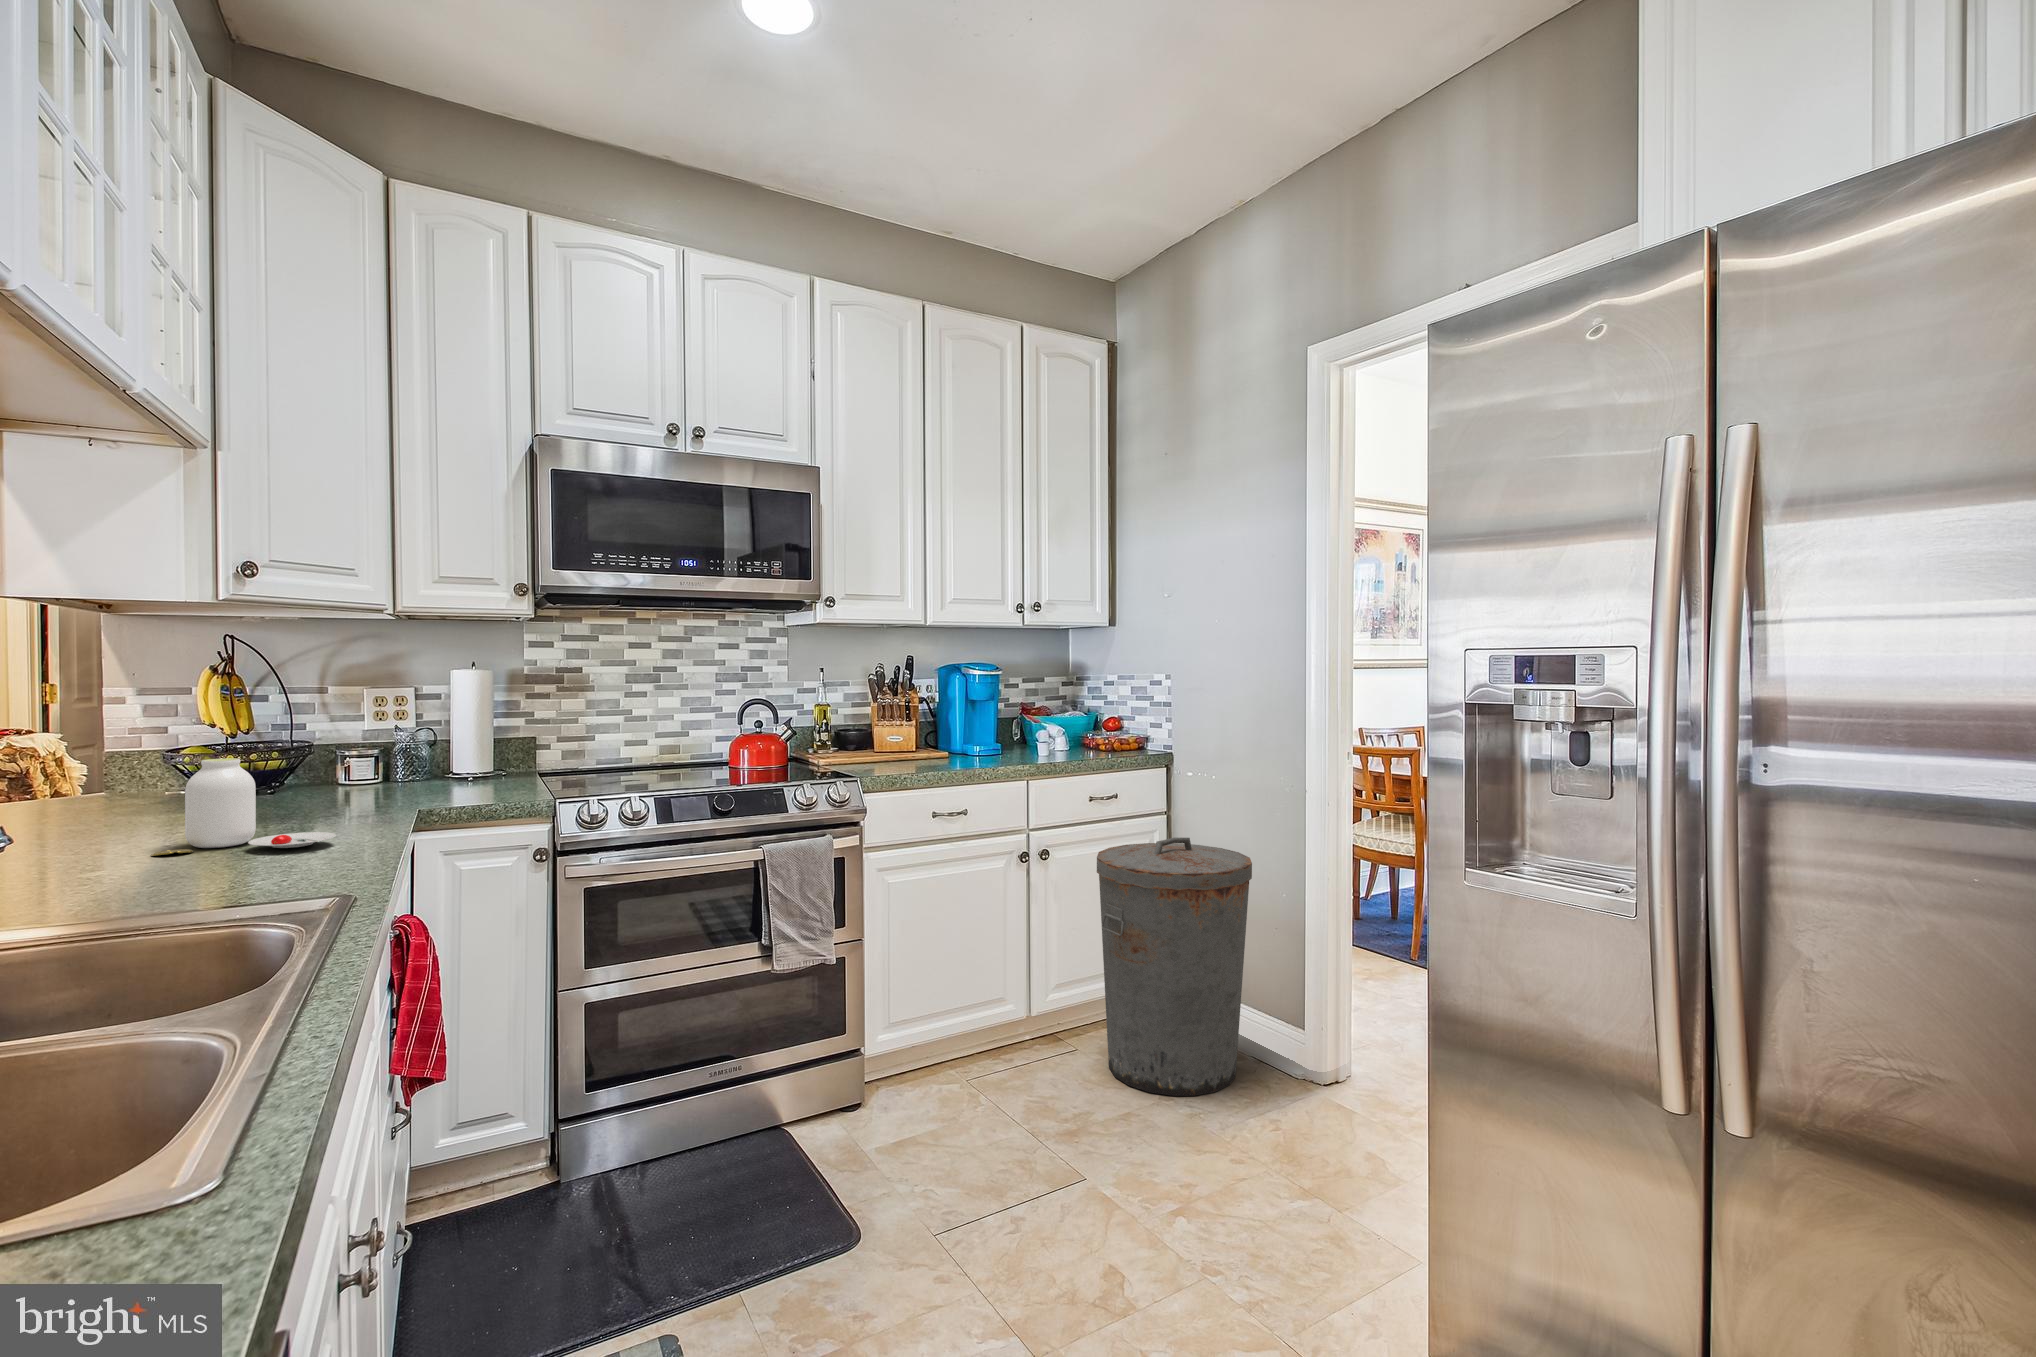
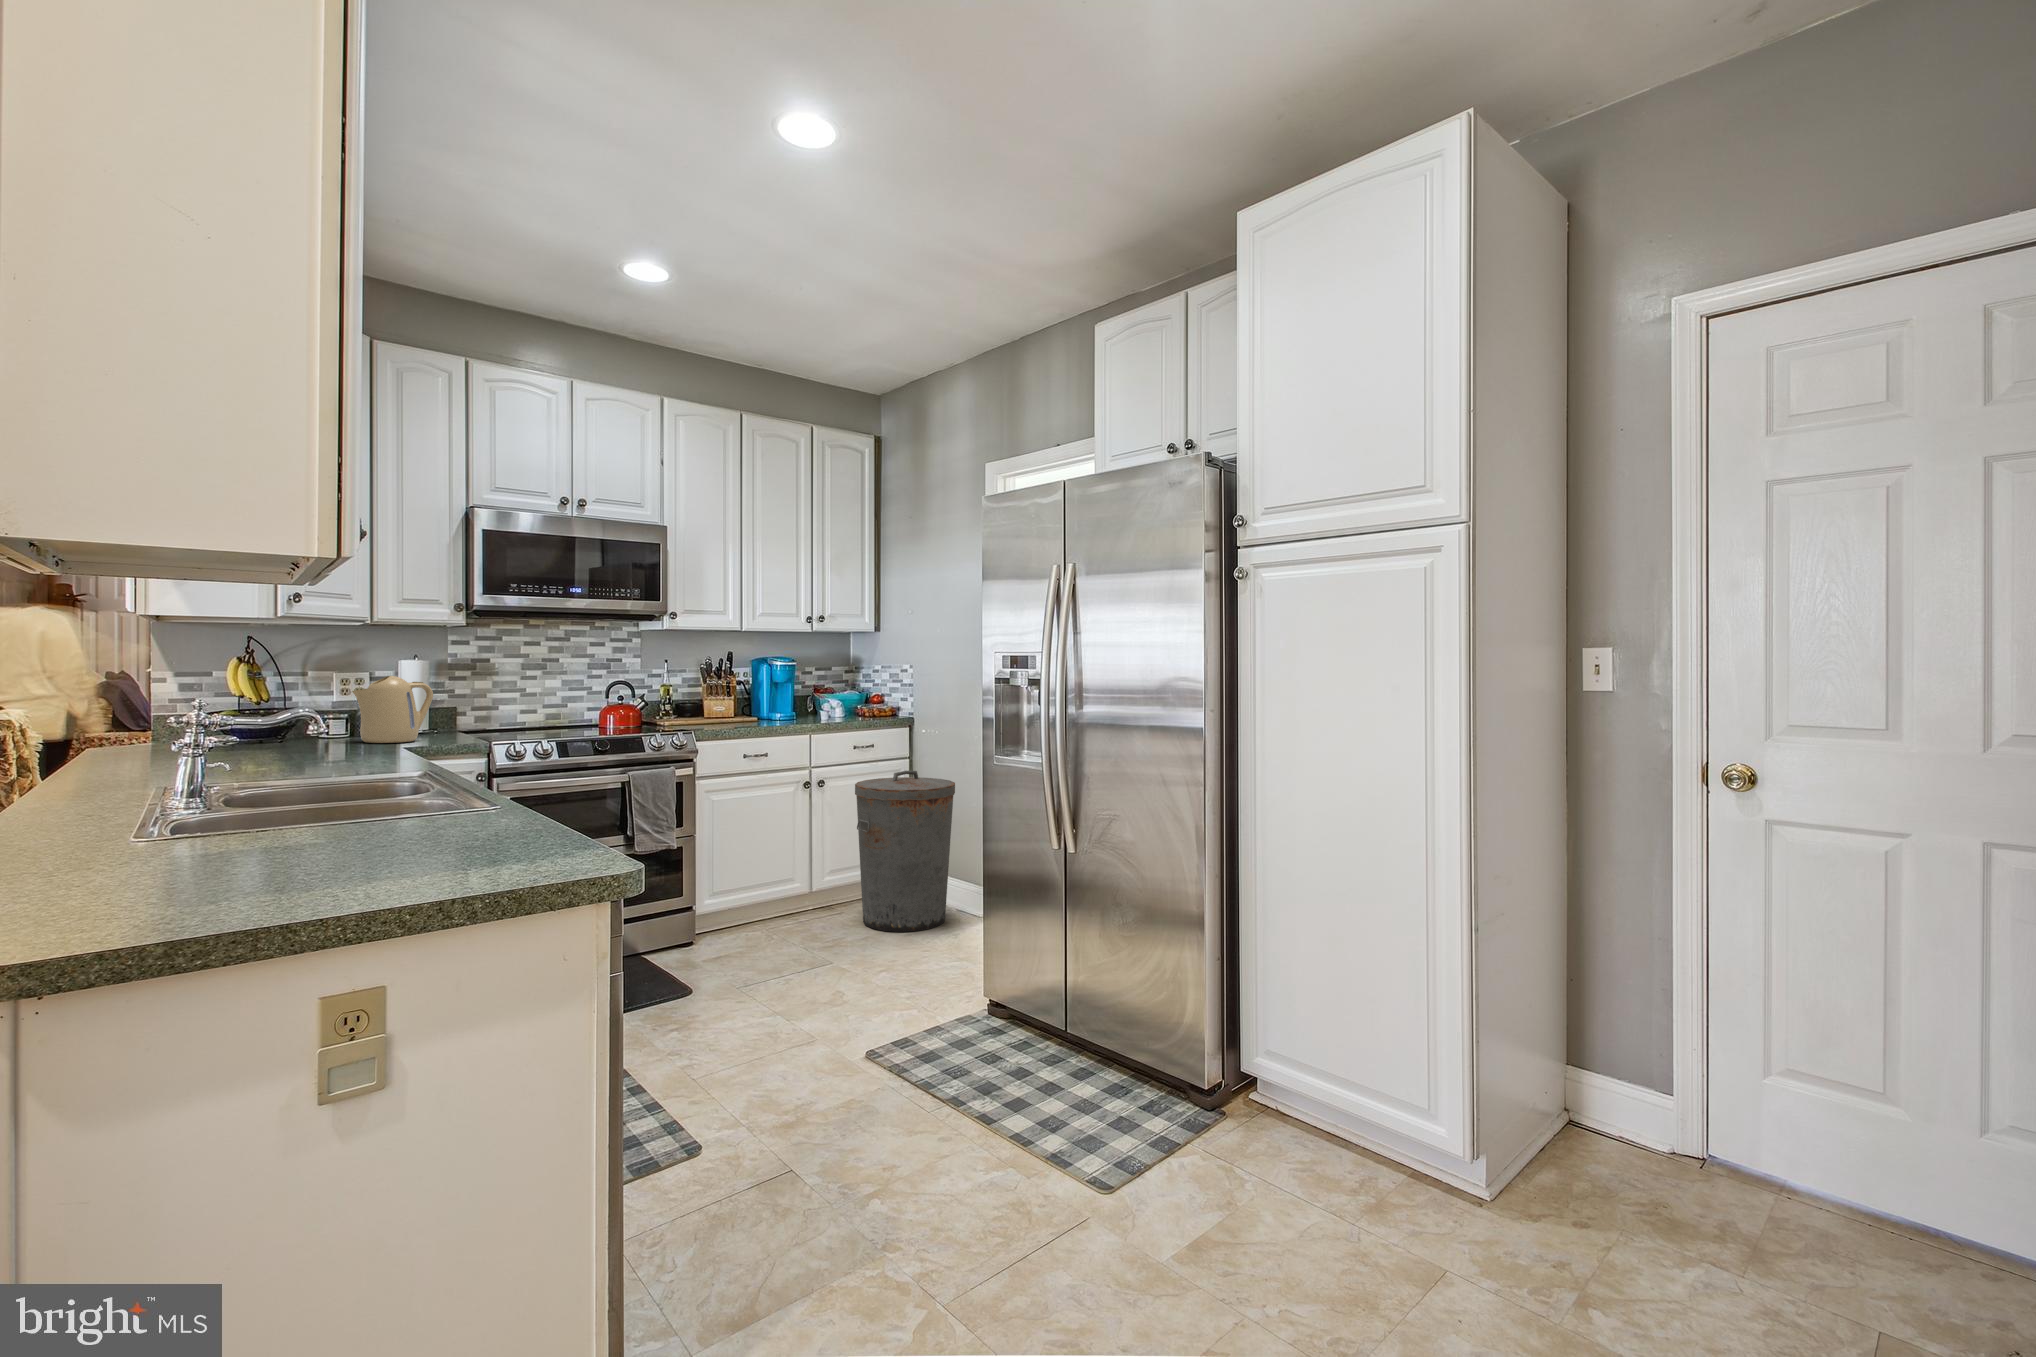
kettle: none [359,694,483,799] -> present [352,676,433,743]
jar: present [151,758,336,856] -> none [268,710,373,764]

